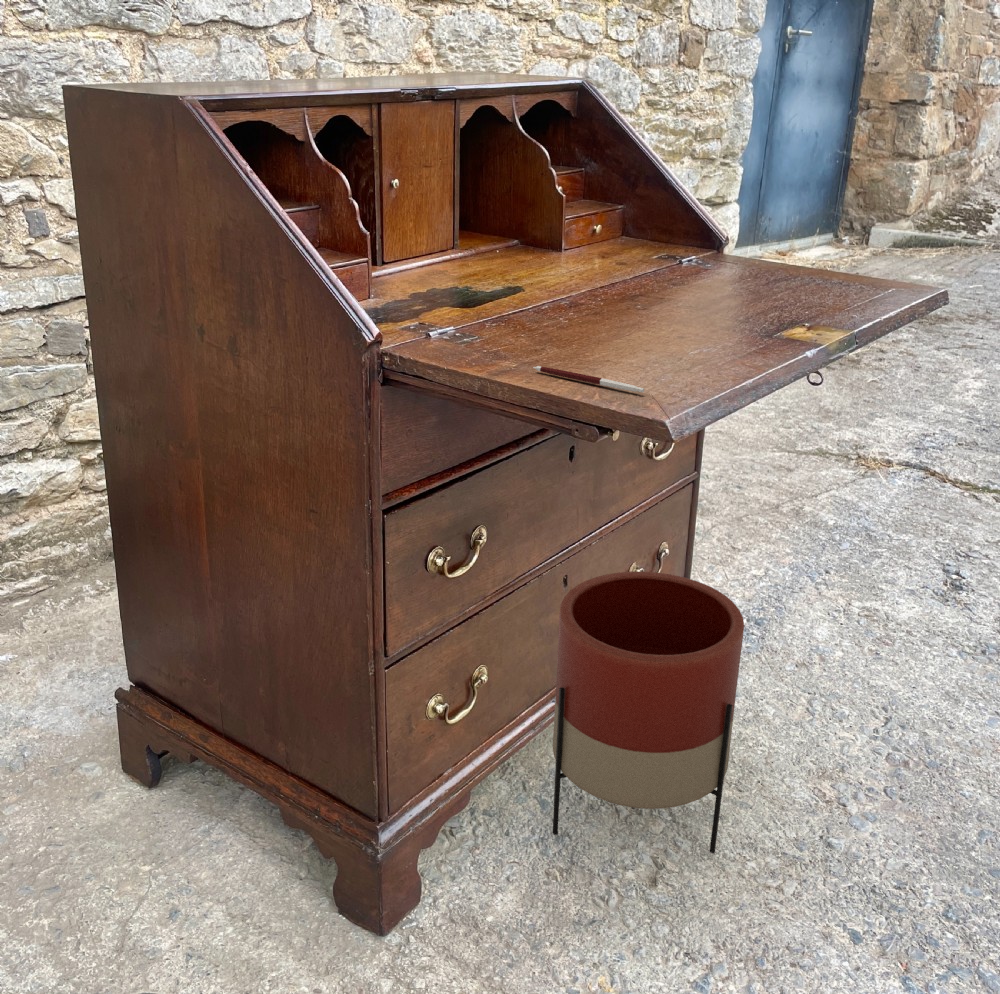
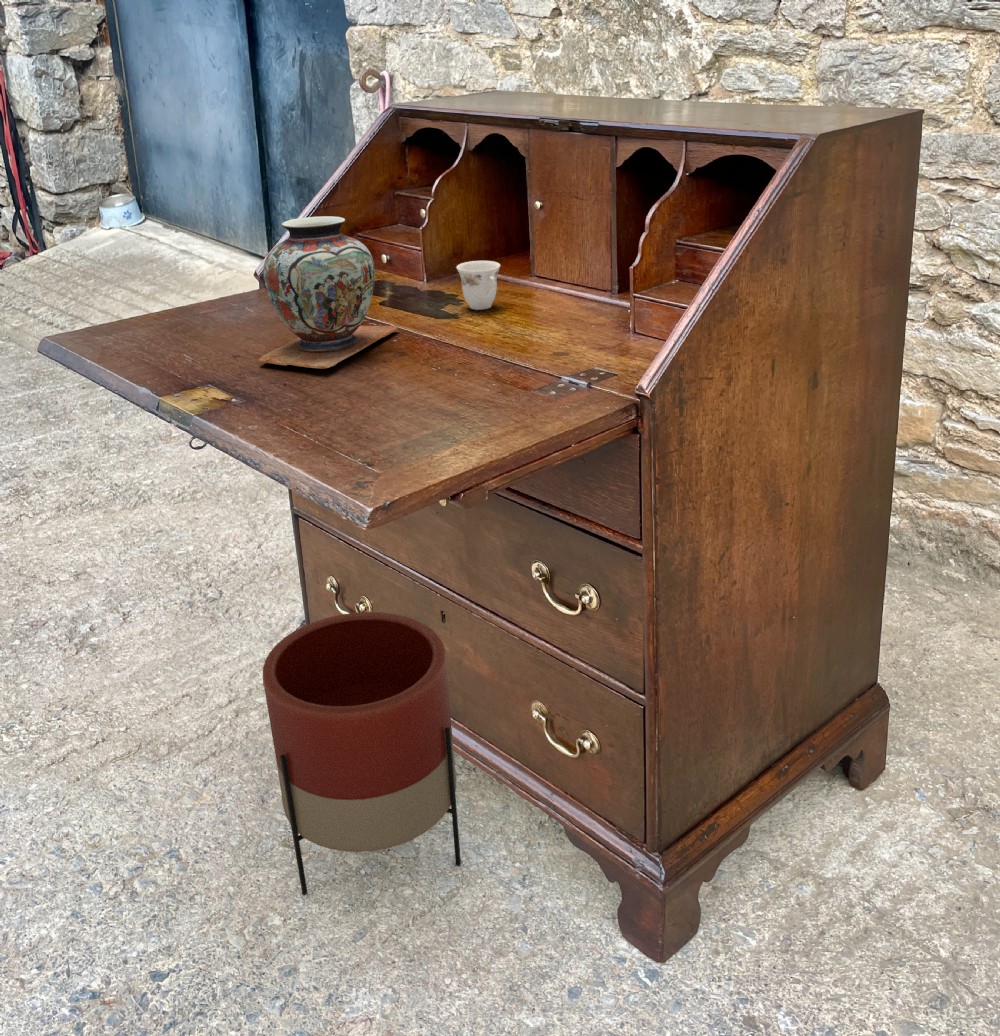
decorative vase: none [515,178,677,335] -> present [258,216,399,369]
teacup: none [419,238,467,289] -> present [457,261,500,310]
pen: present [533,366,644,392] -> none [124,330,209,355]

